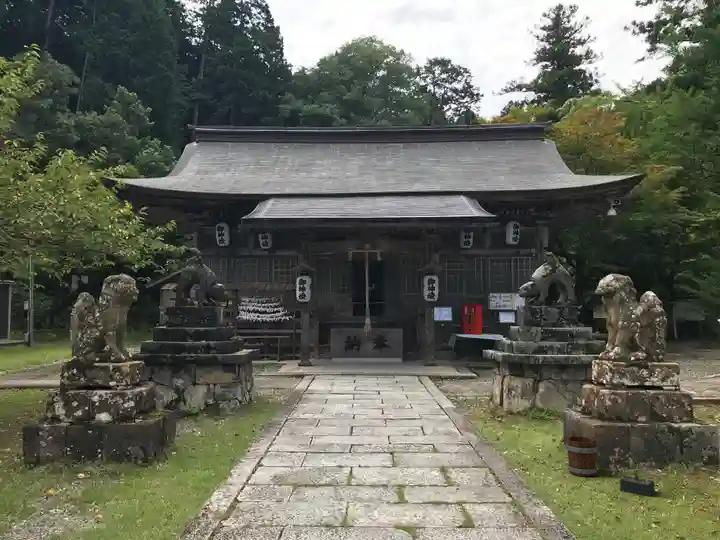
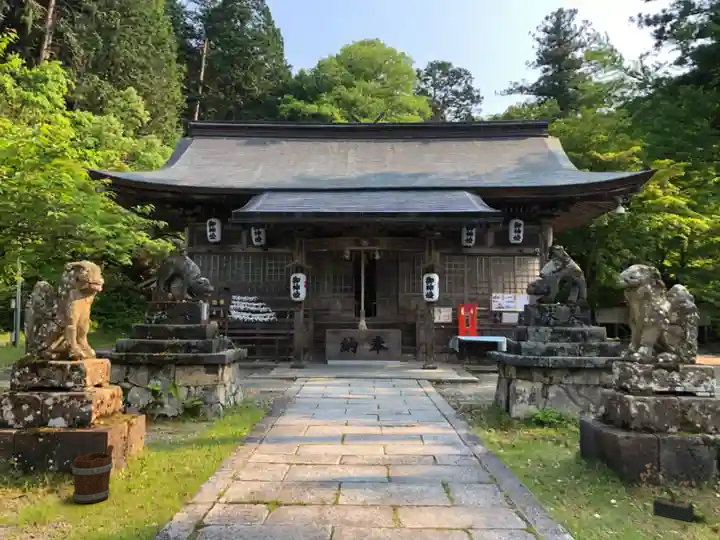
bucket: present [565,430,598,477] -> present [72,445,114,504]

